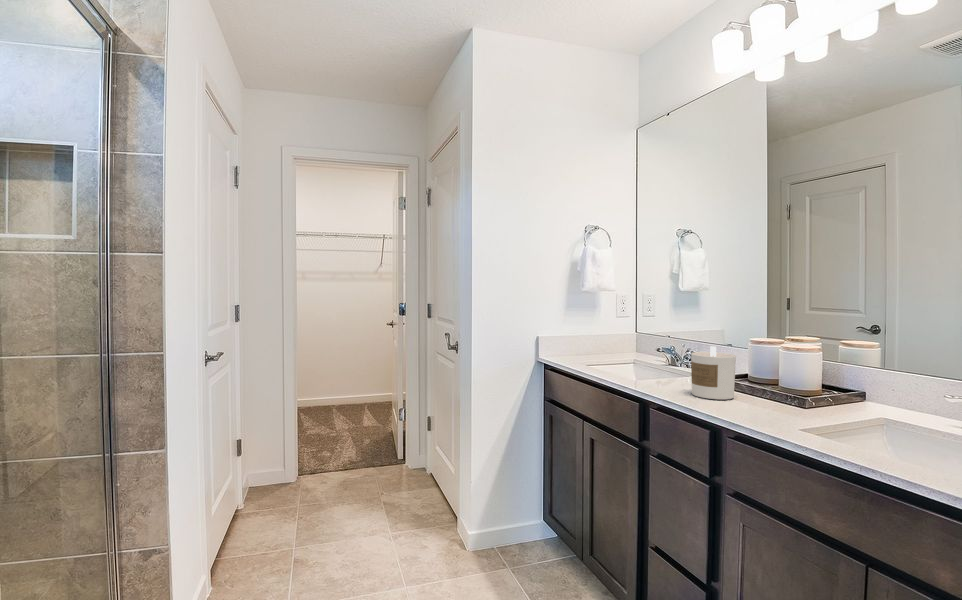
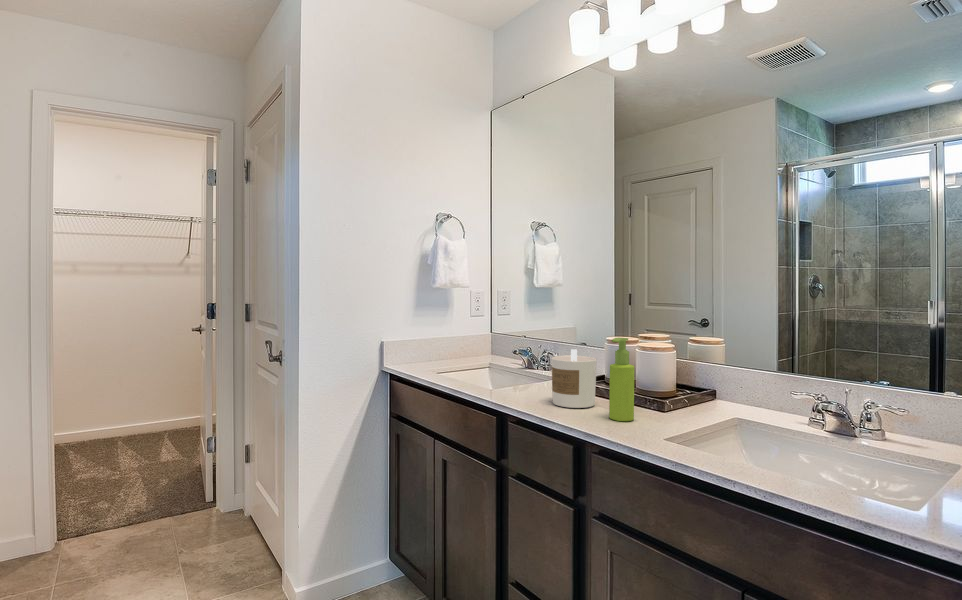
soap dispenser: none [747,336,773,413] -> present [609,338,634,421]

